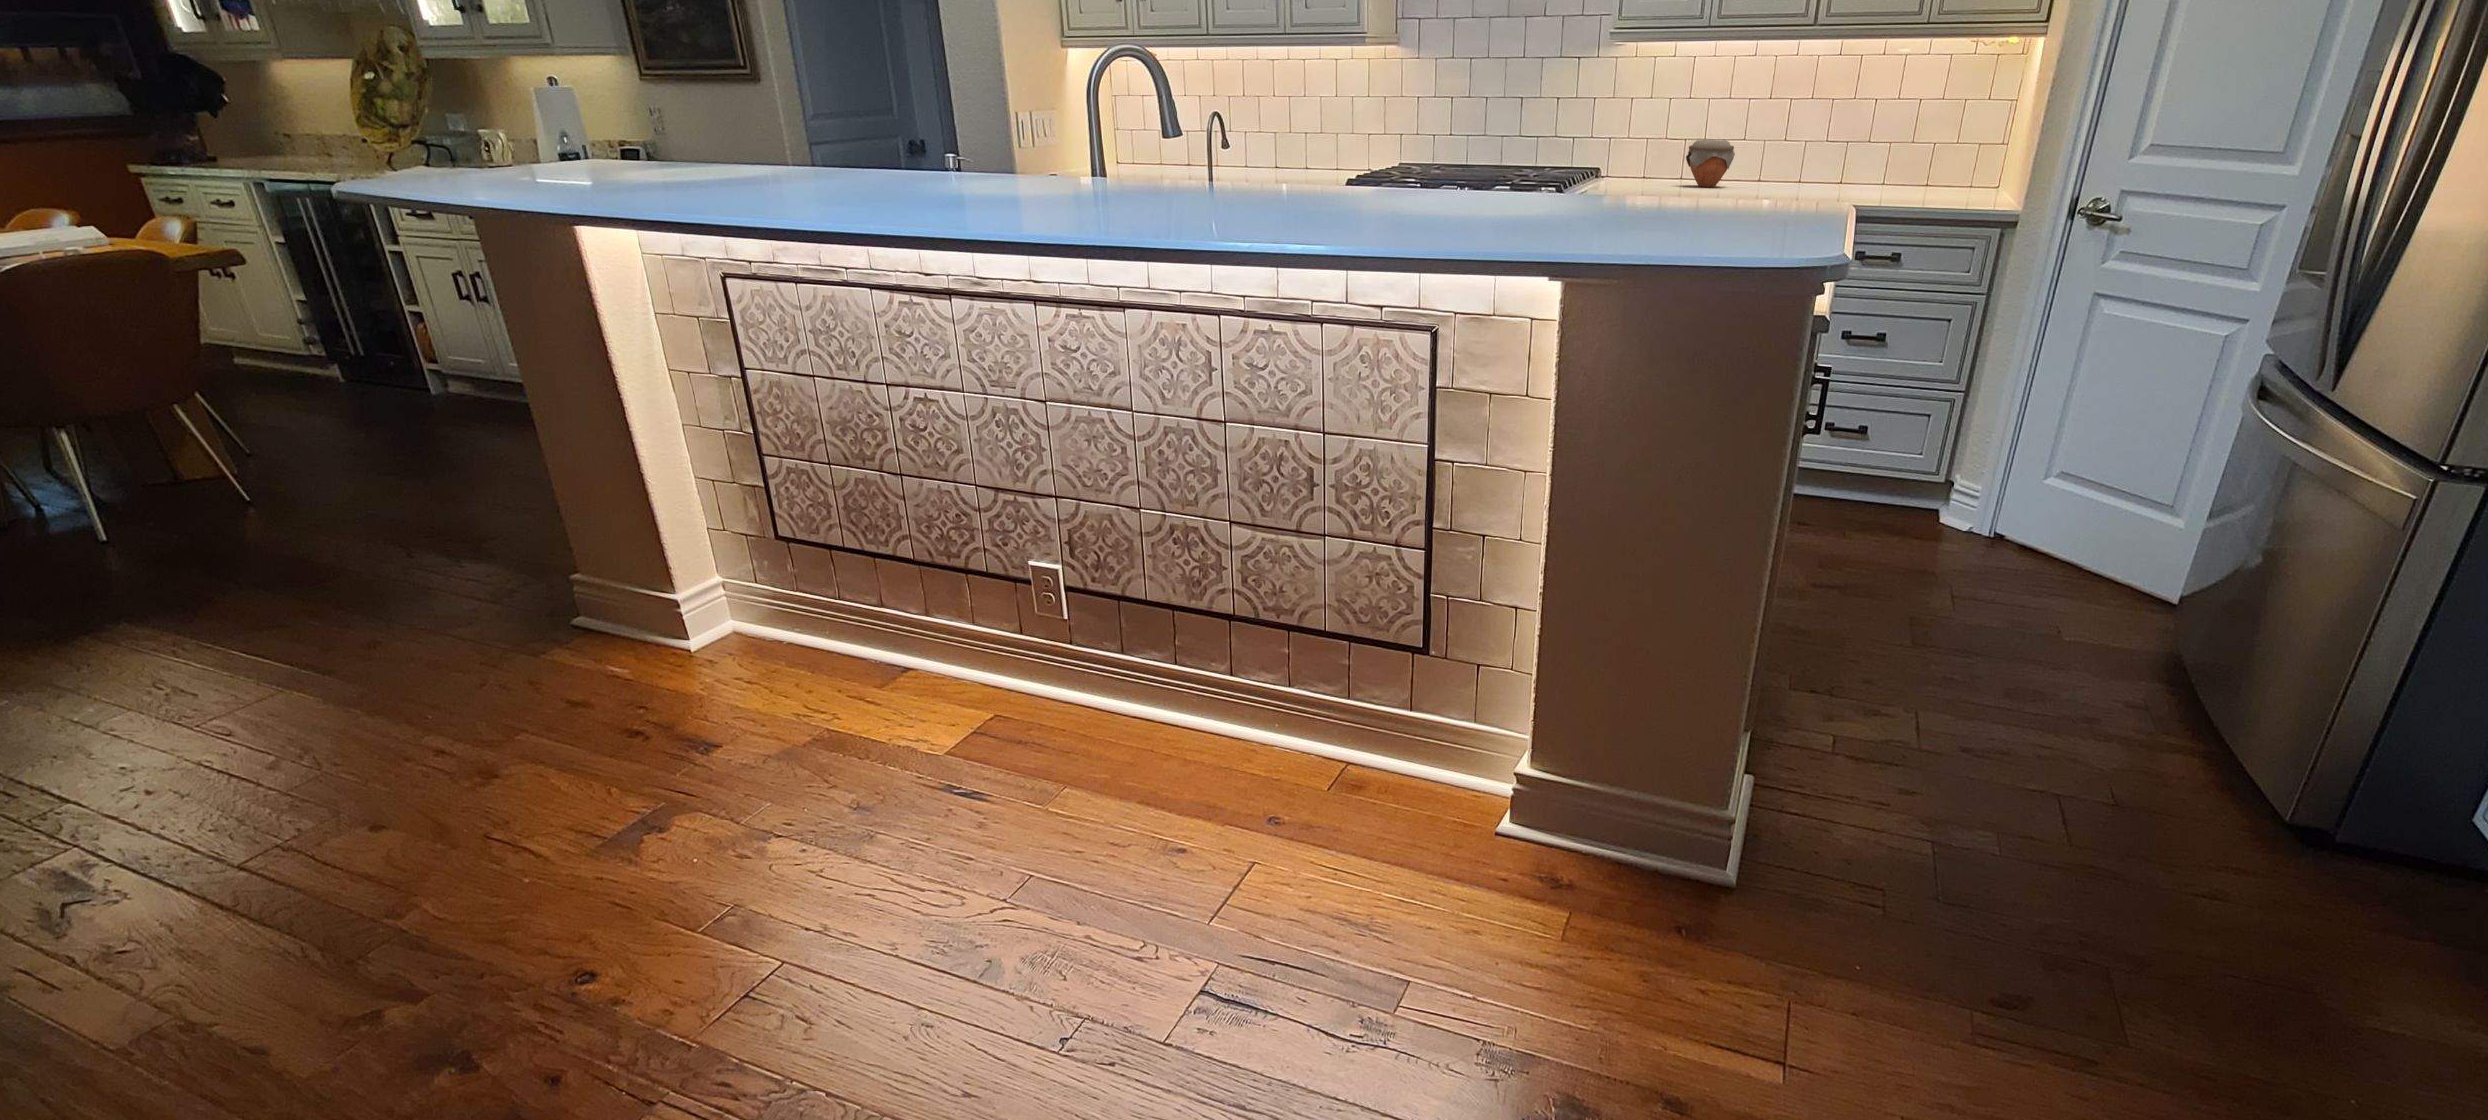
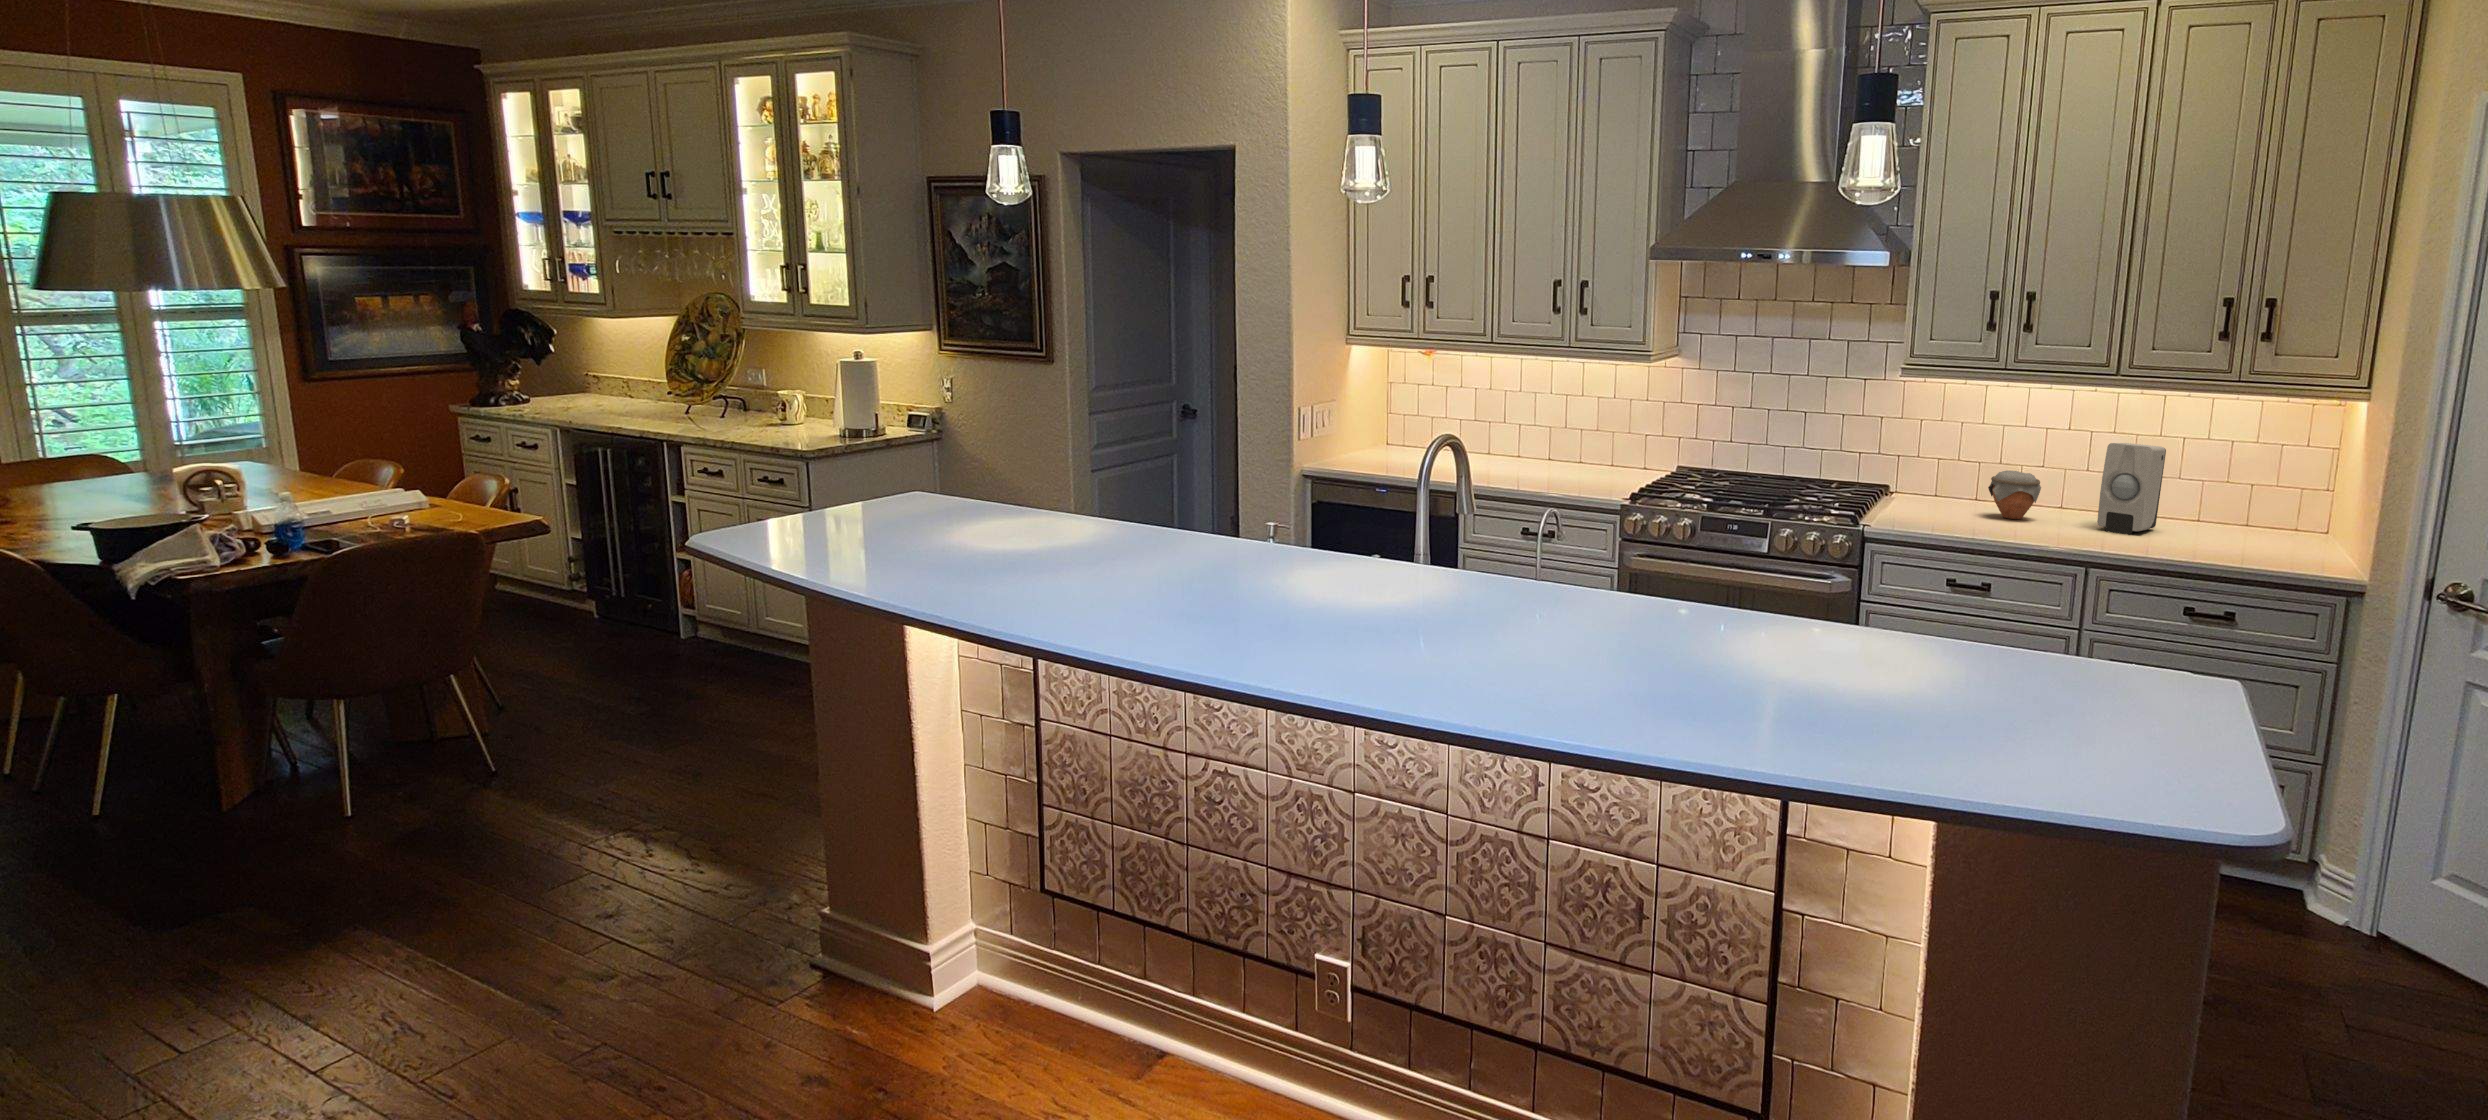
soap dispenser: none [1784,101,1853,192] -> present [2097,443,2166,535]

